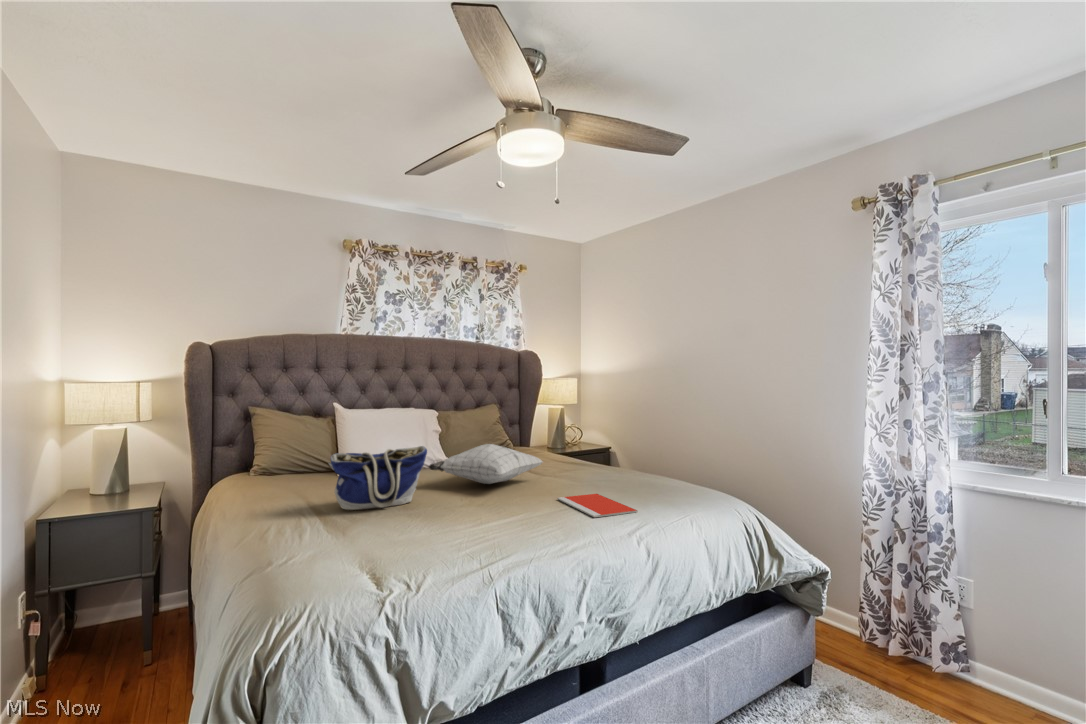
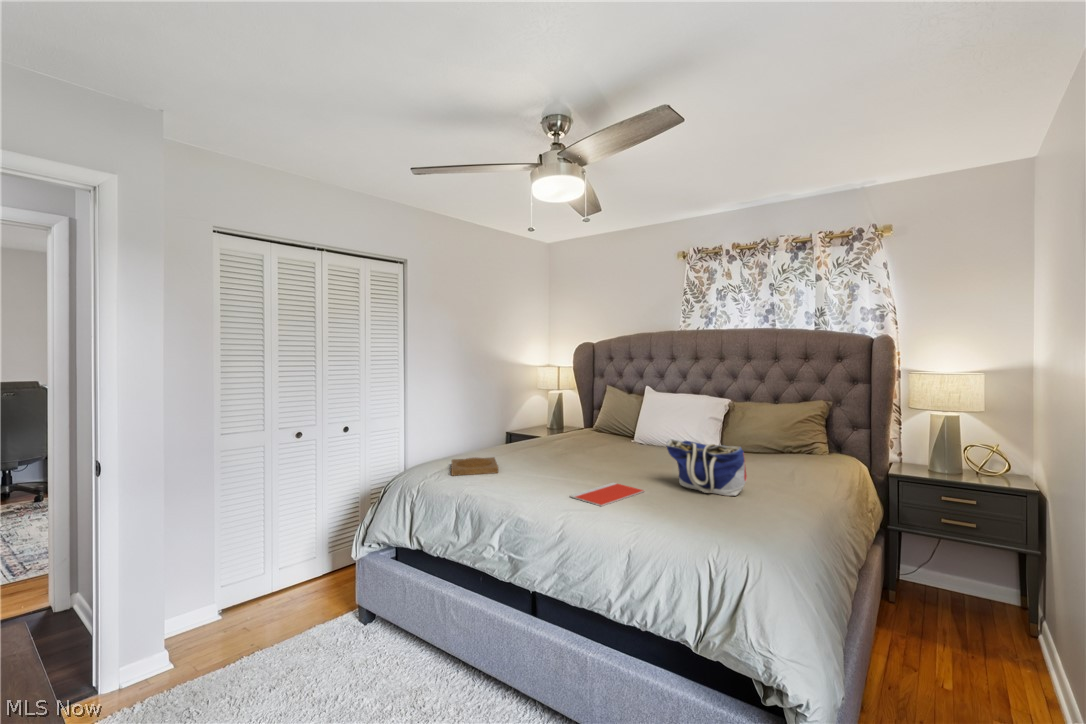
pillow: present [429,444,543,484] -> none [601,431,674,465]
tote bag: present [329,446,427,510] -> present [666,439,747,496]
tray: none [308,524,427,566] -> present [451,457,498,476]

